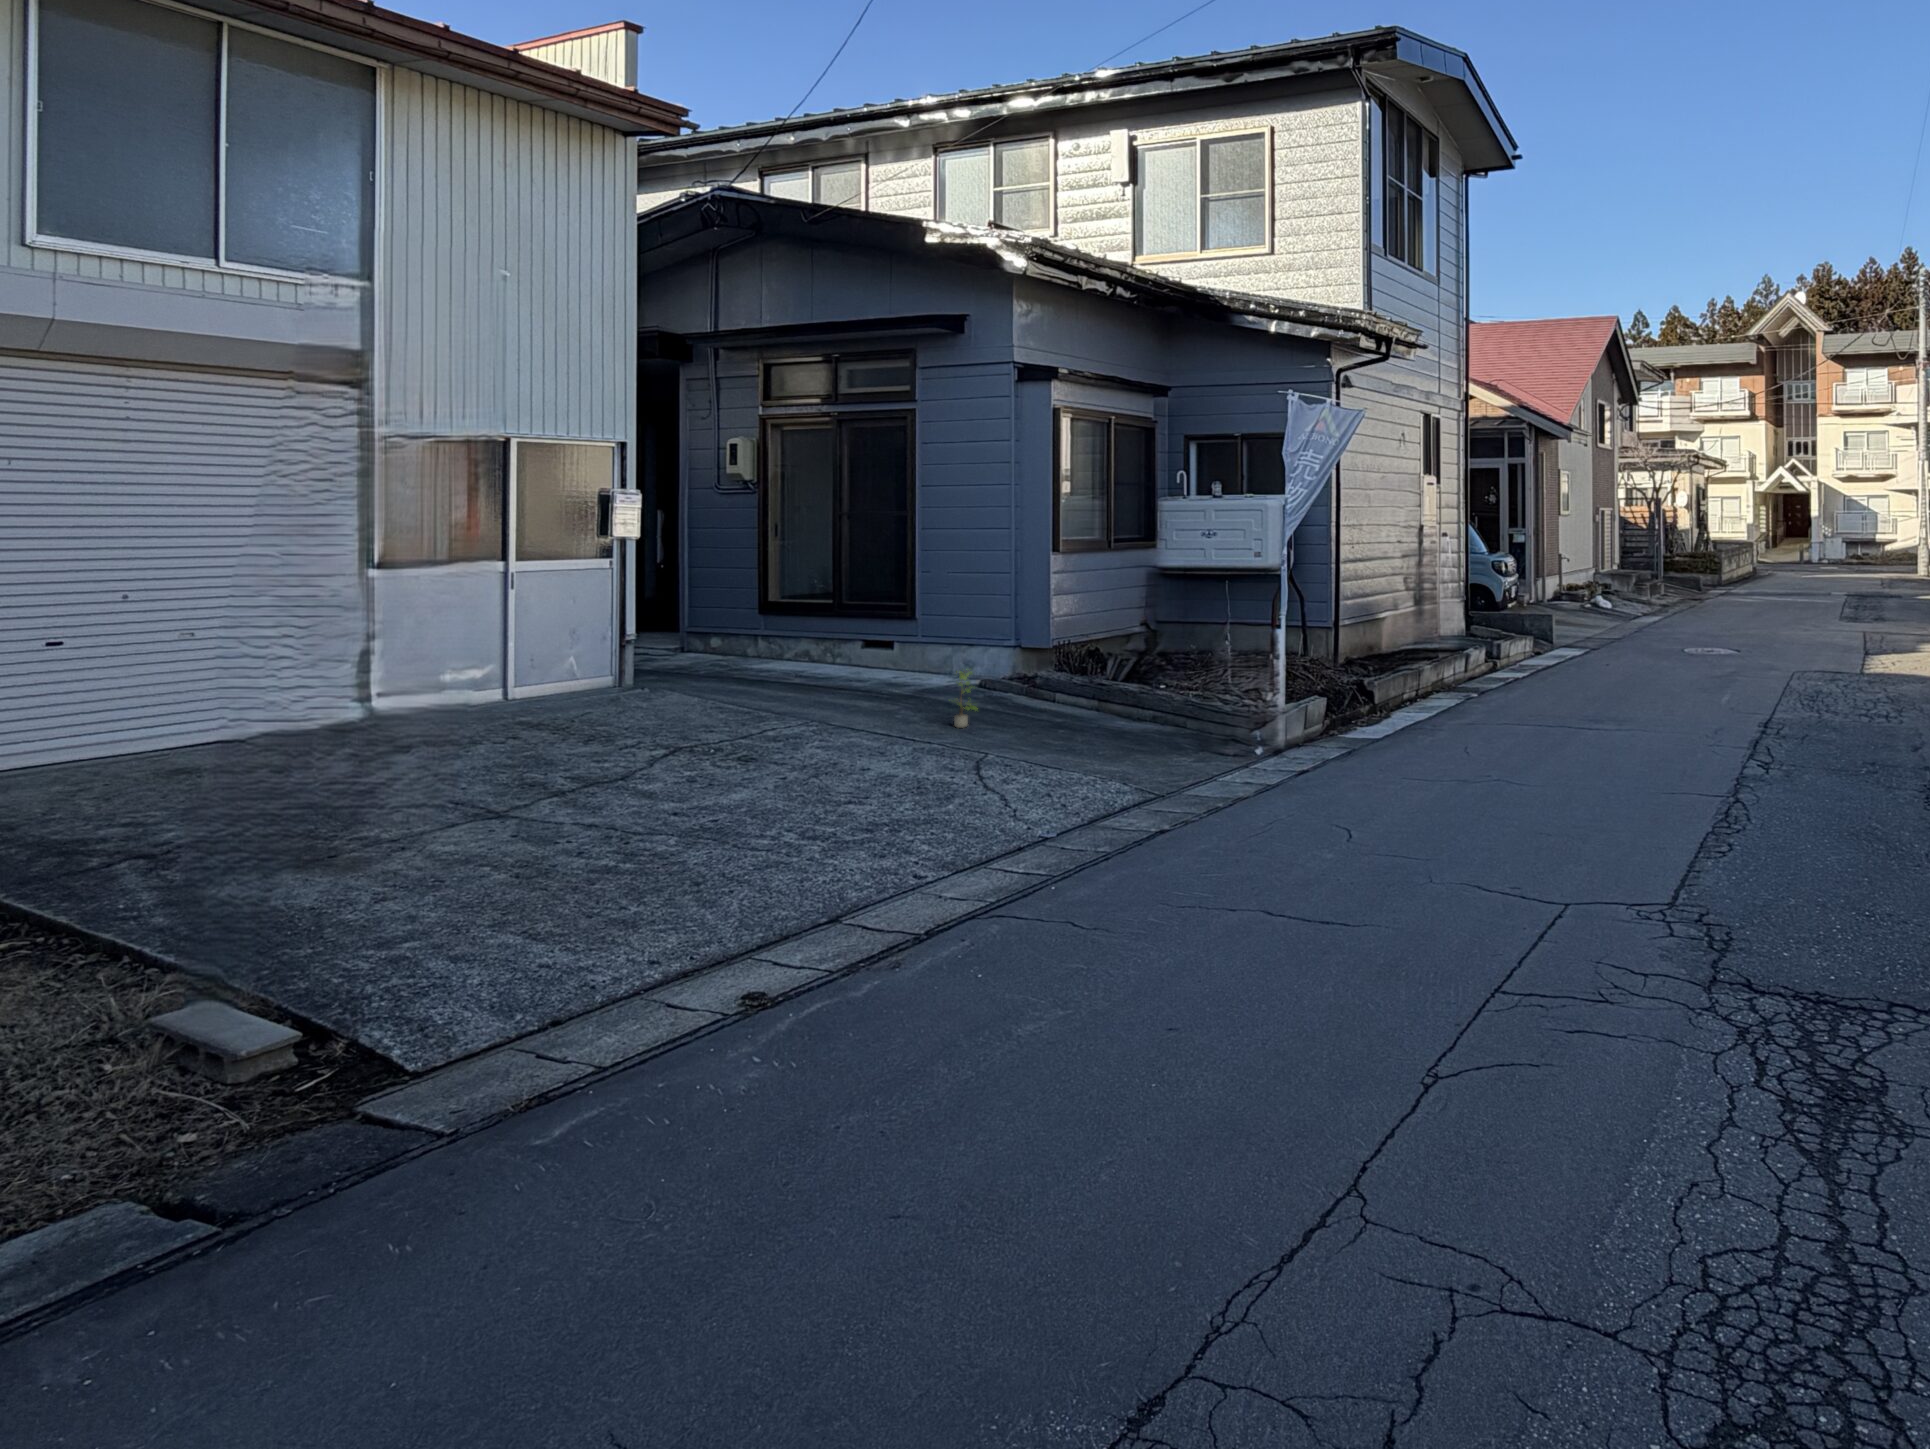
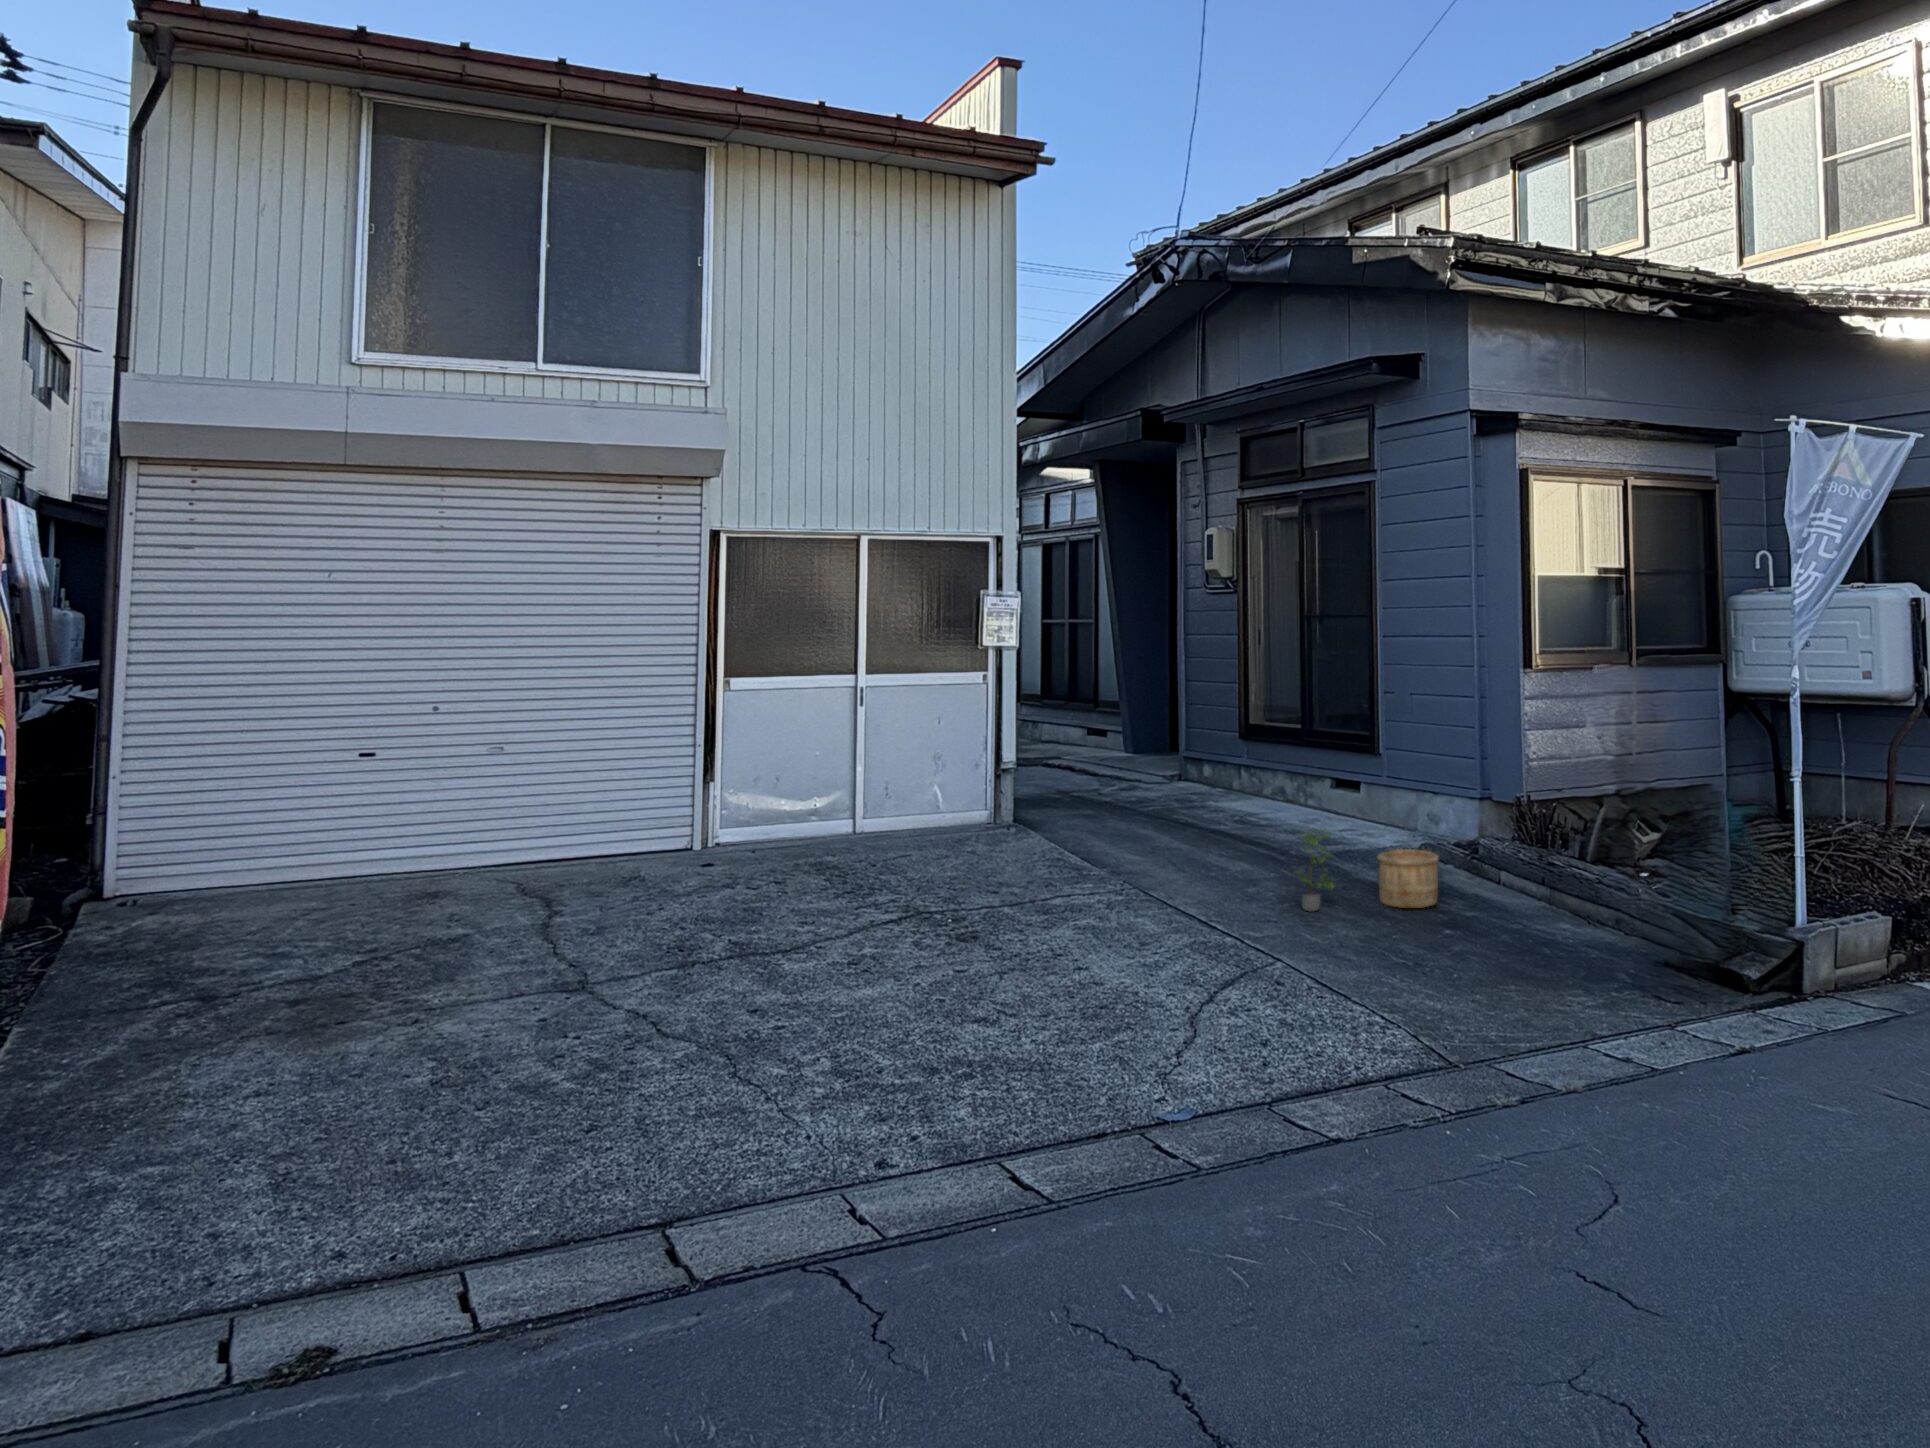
wooden bucket: none [995,681,1041,721] -> present [1378,849,1439,908]

